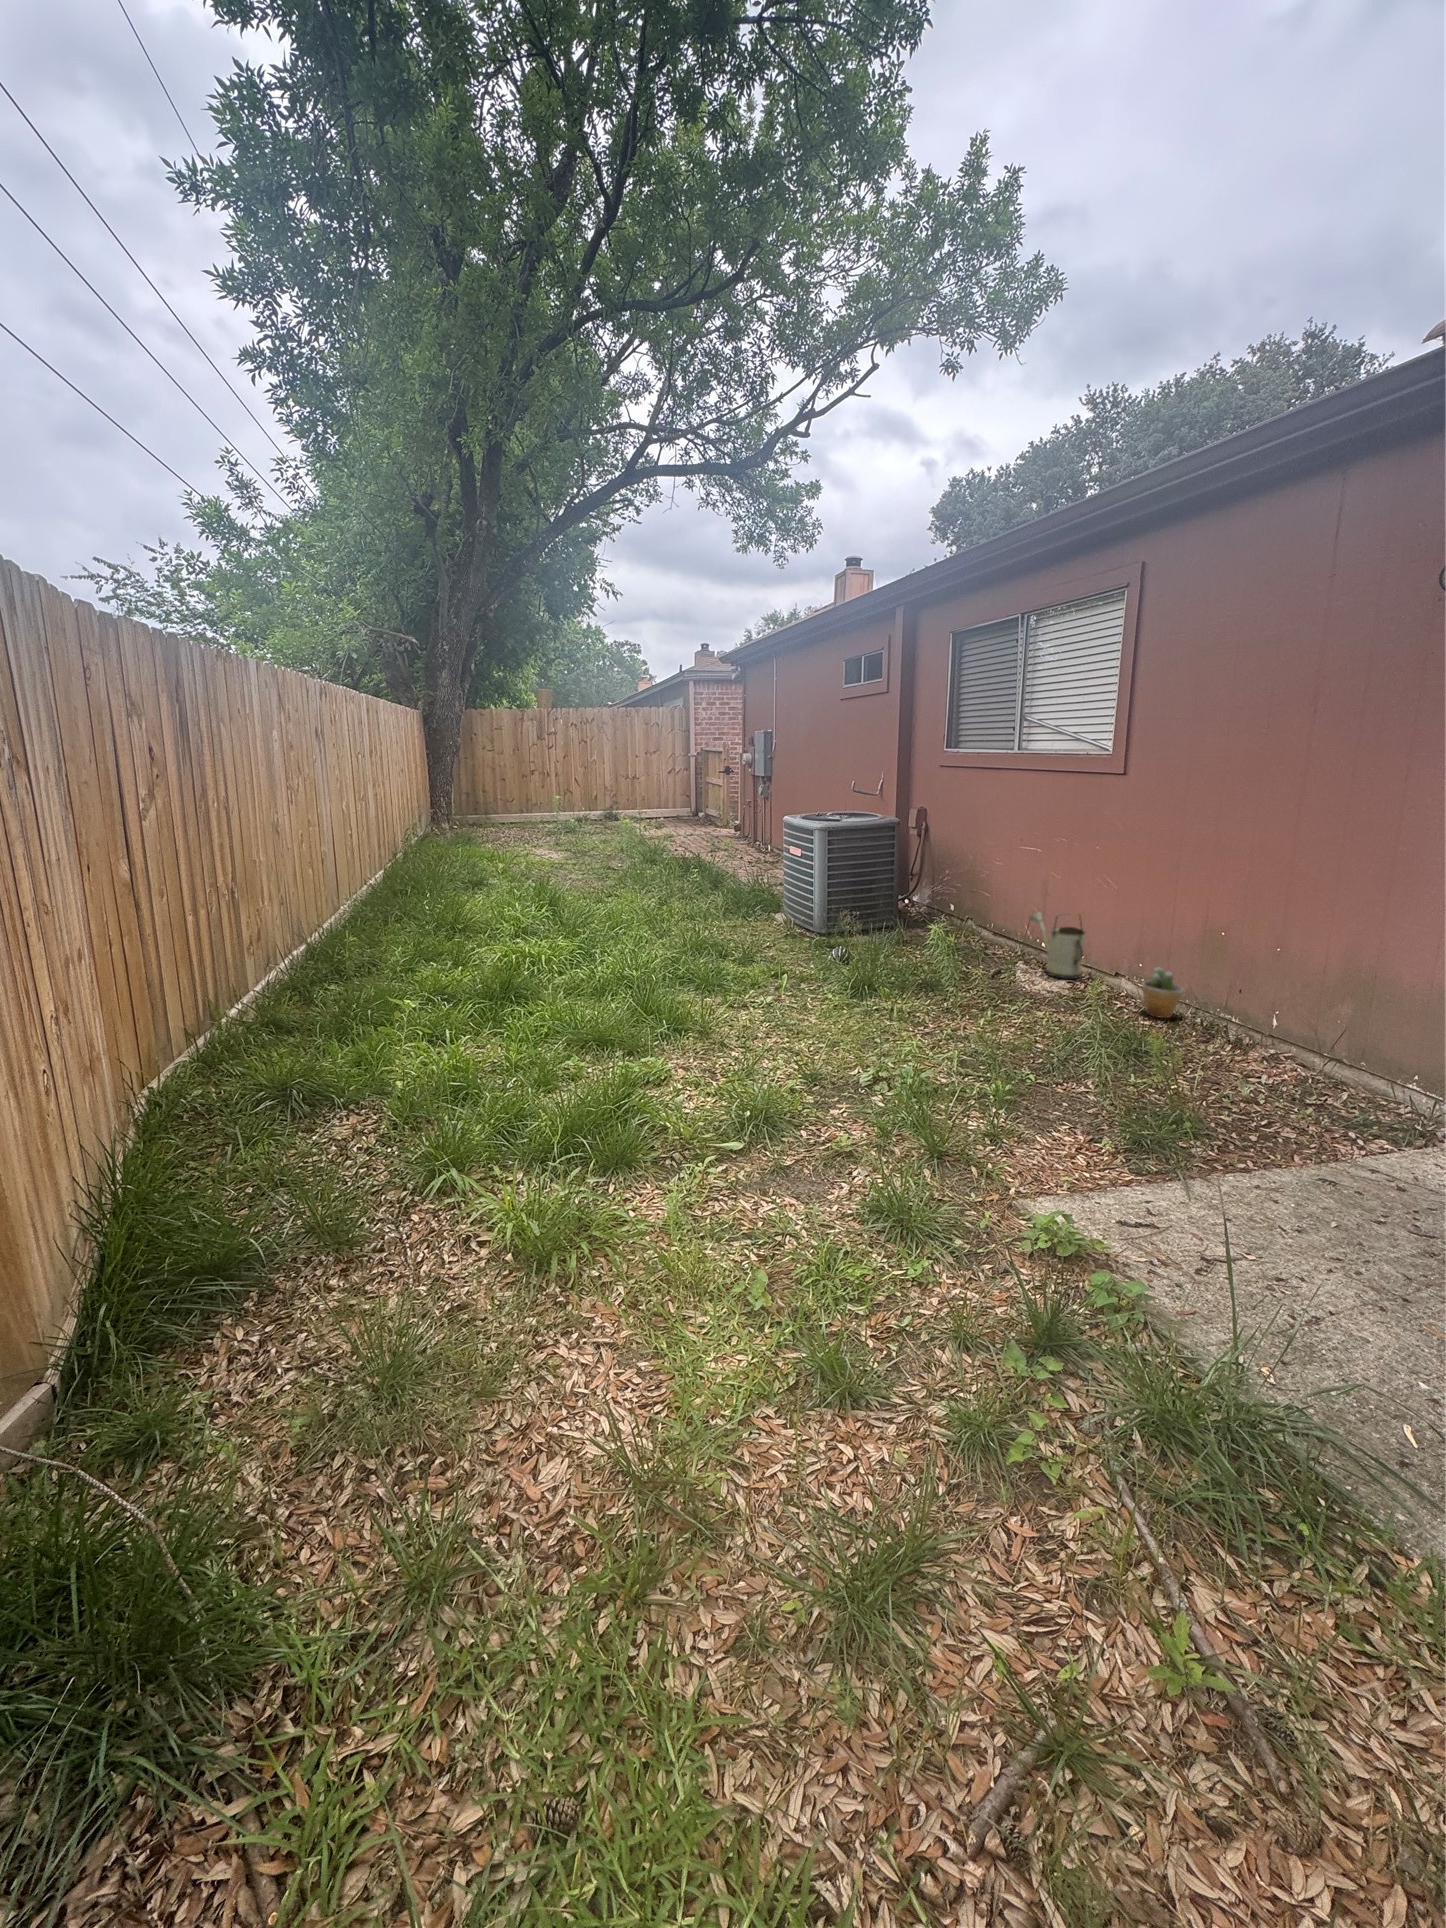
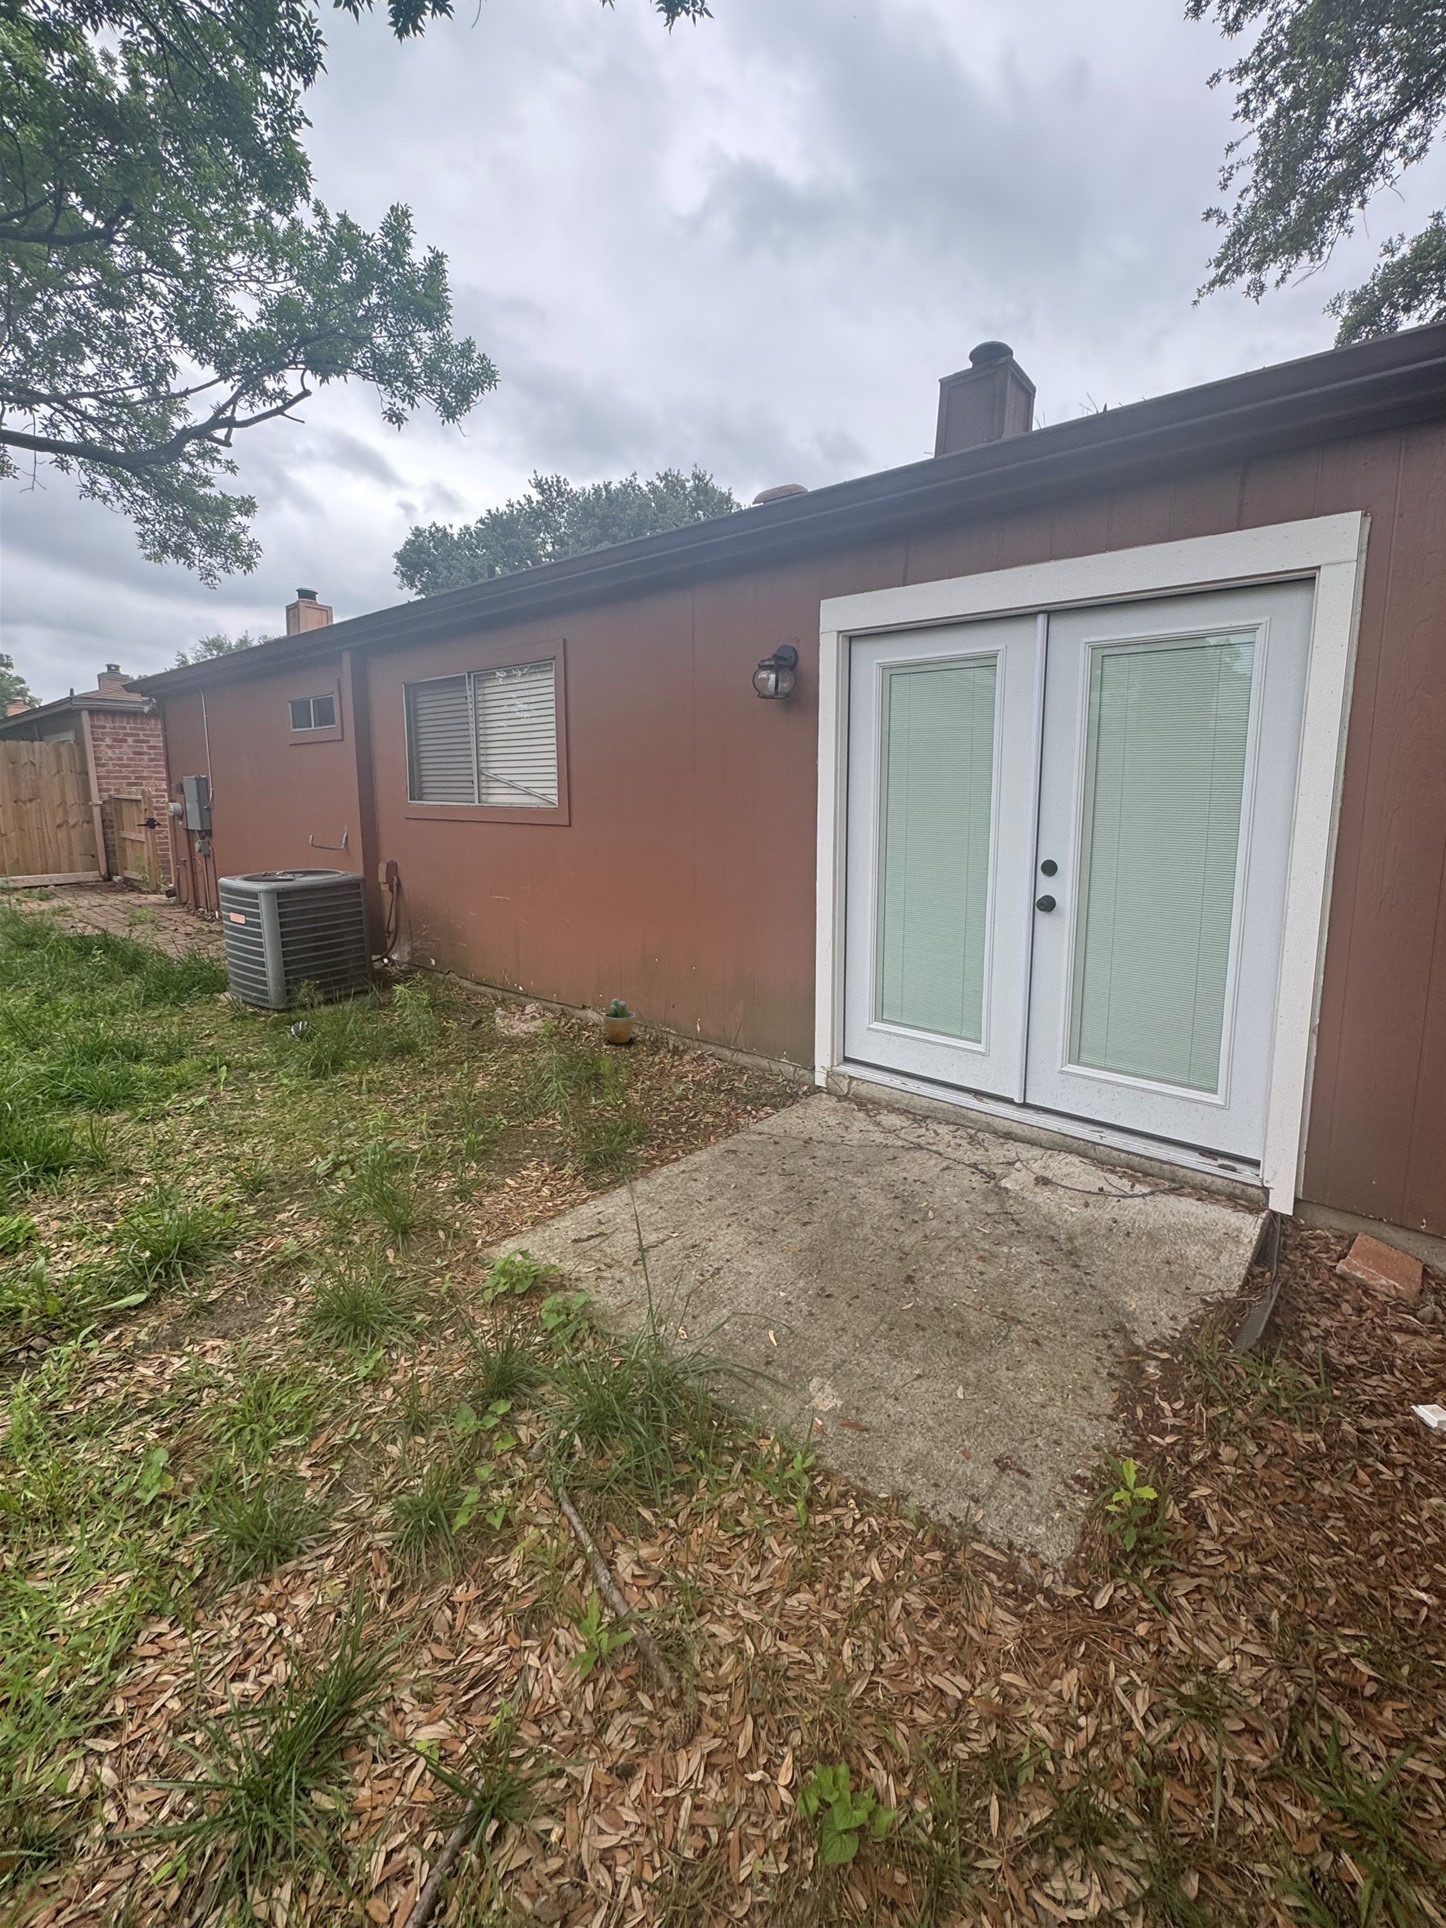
watering can: present [1029,911,1085,979] -> none [506,959,557,1022]

